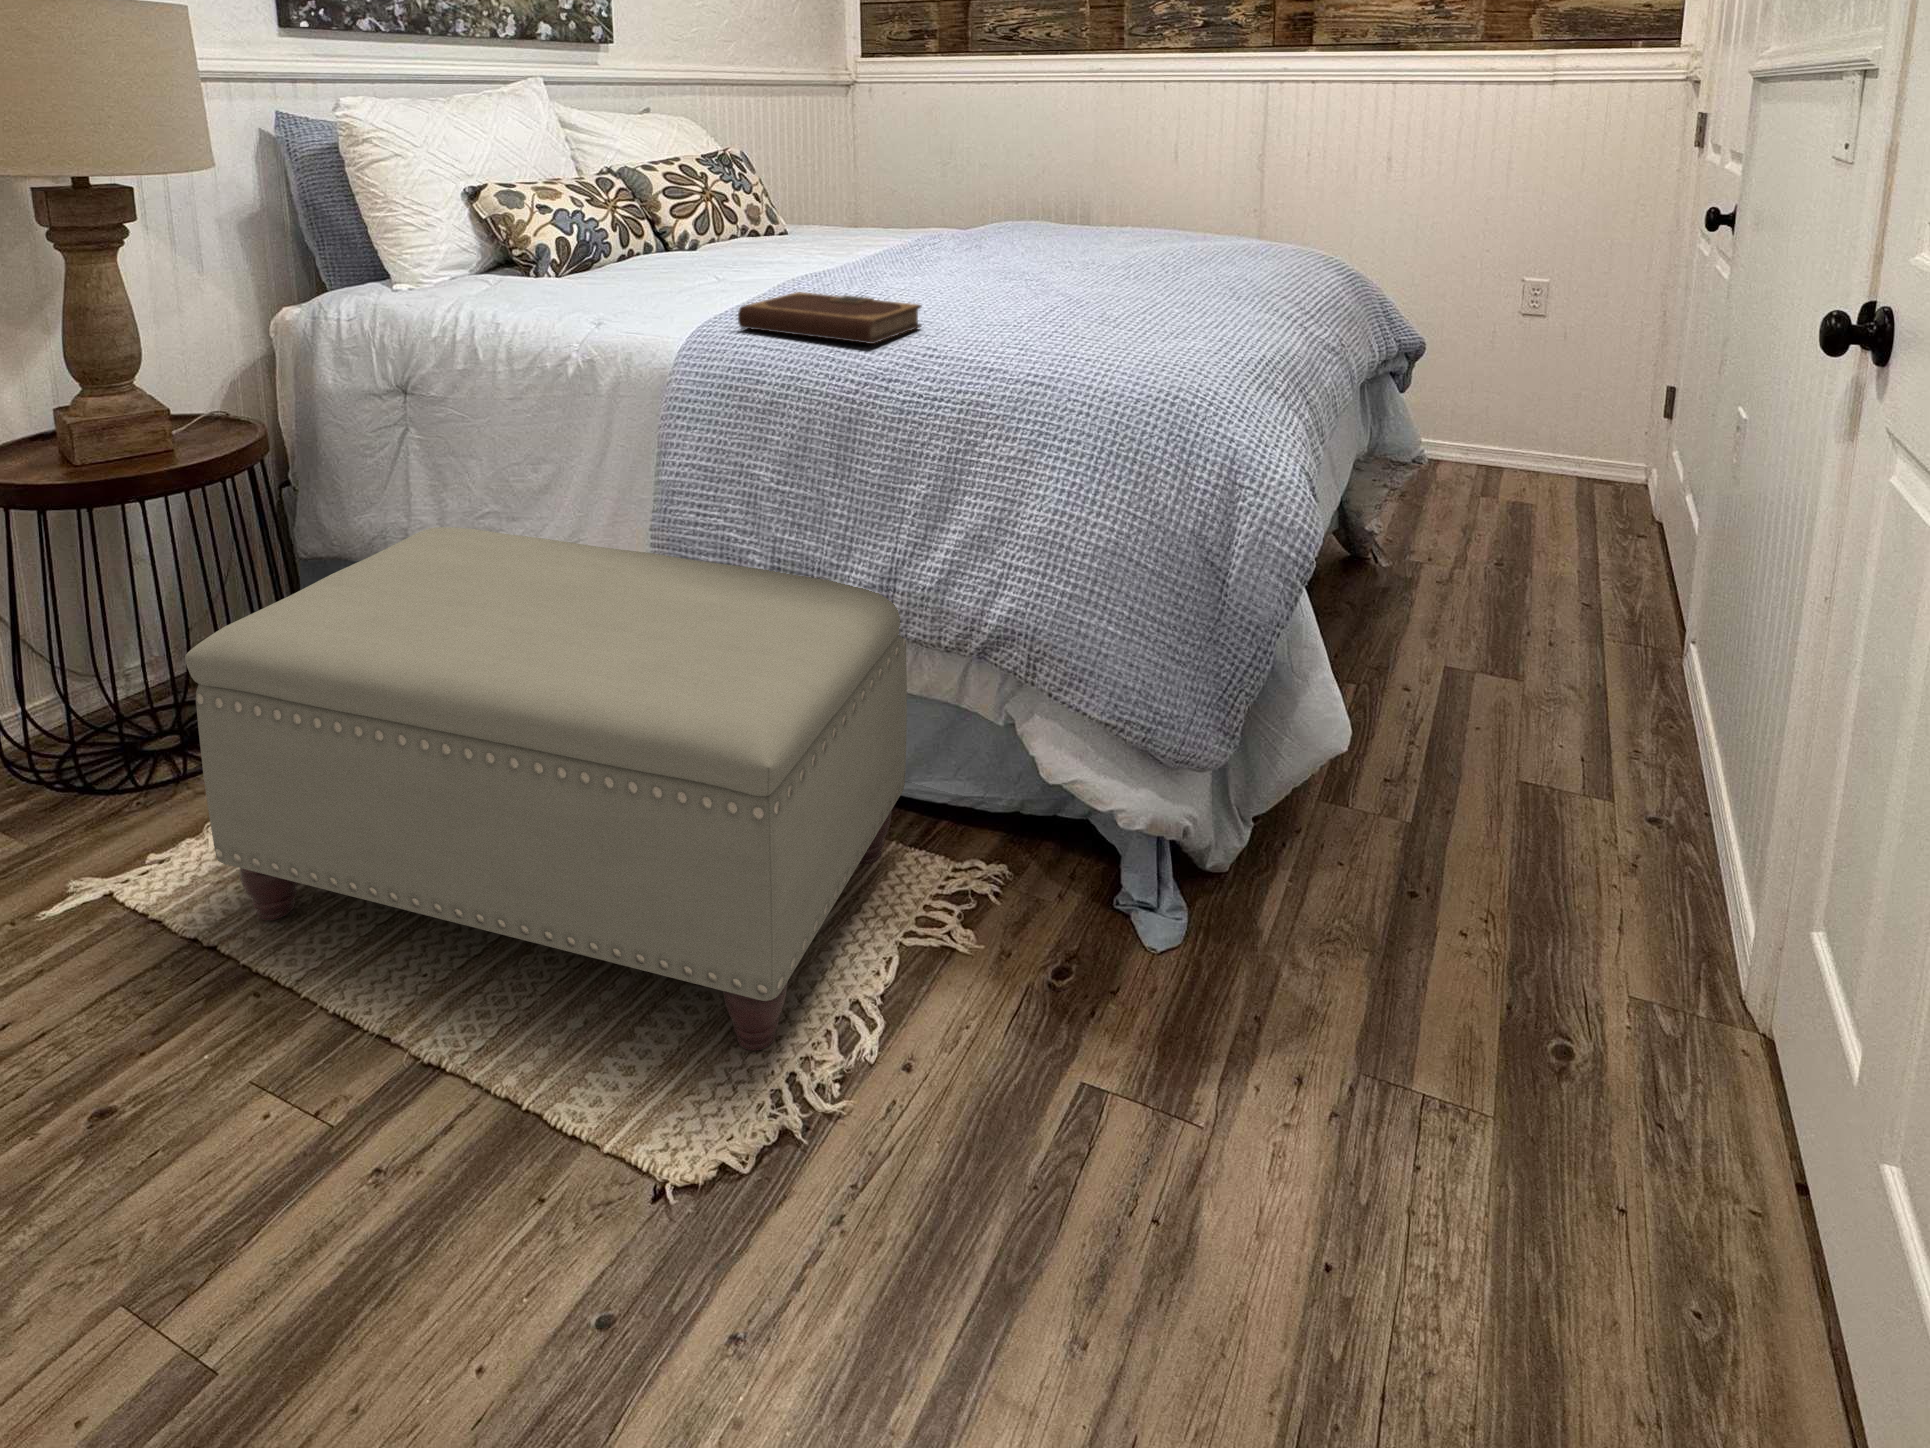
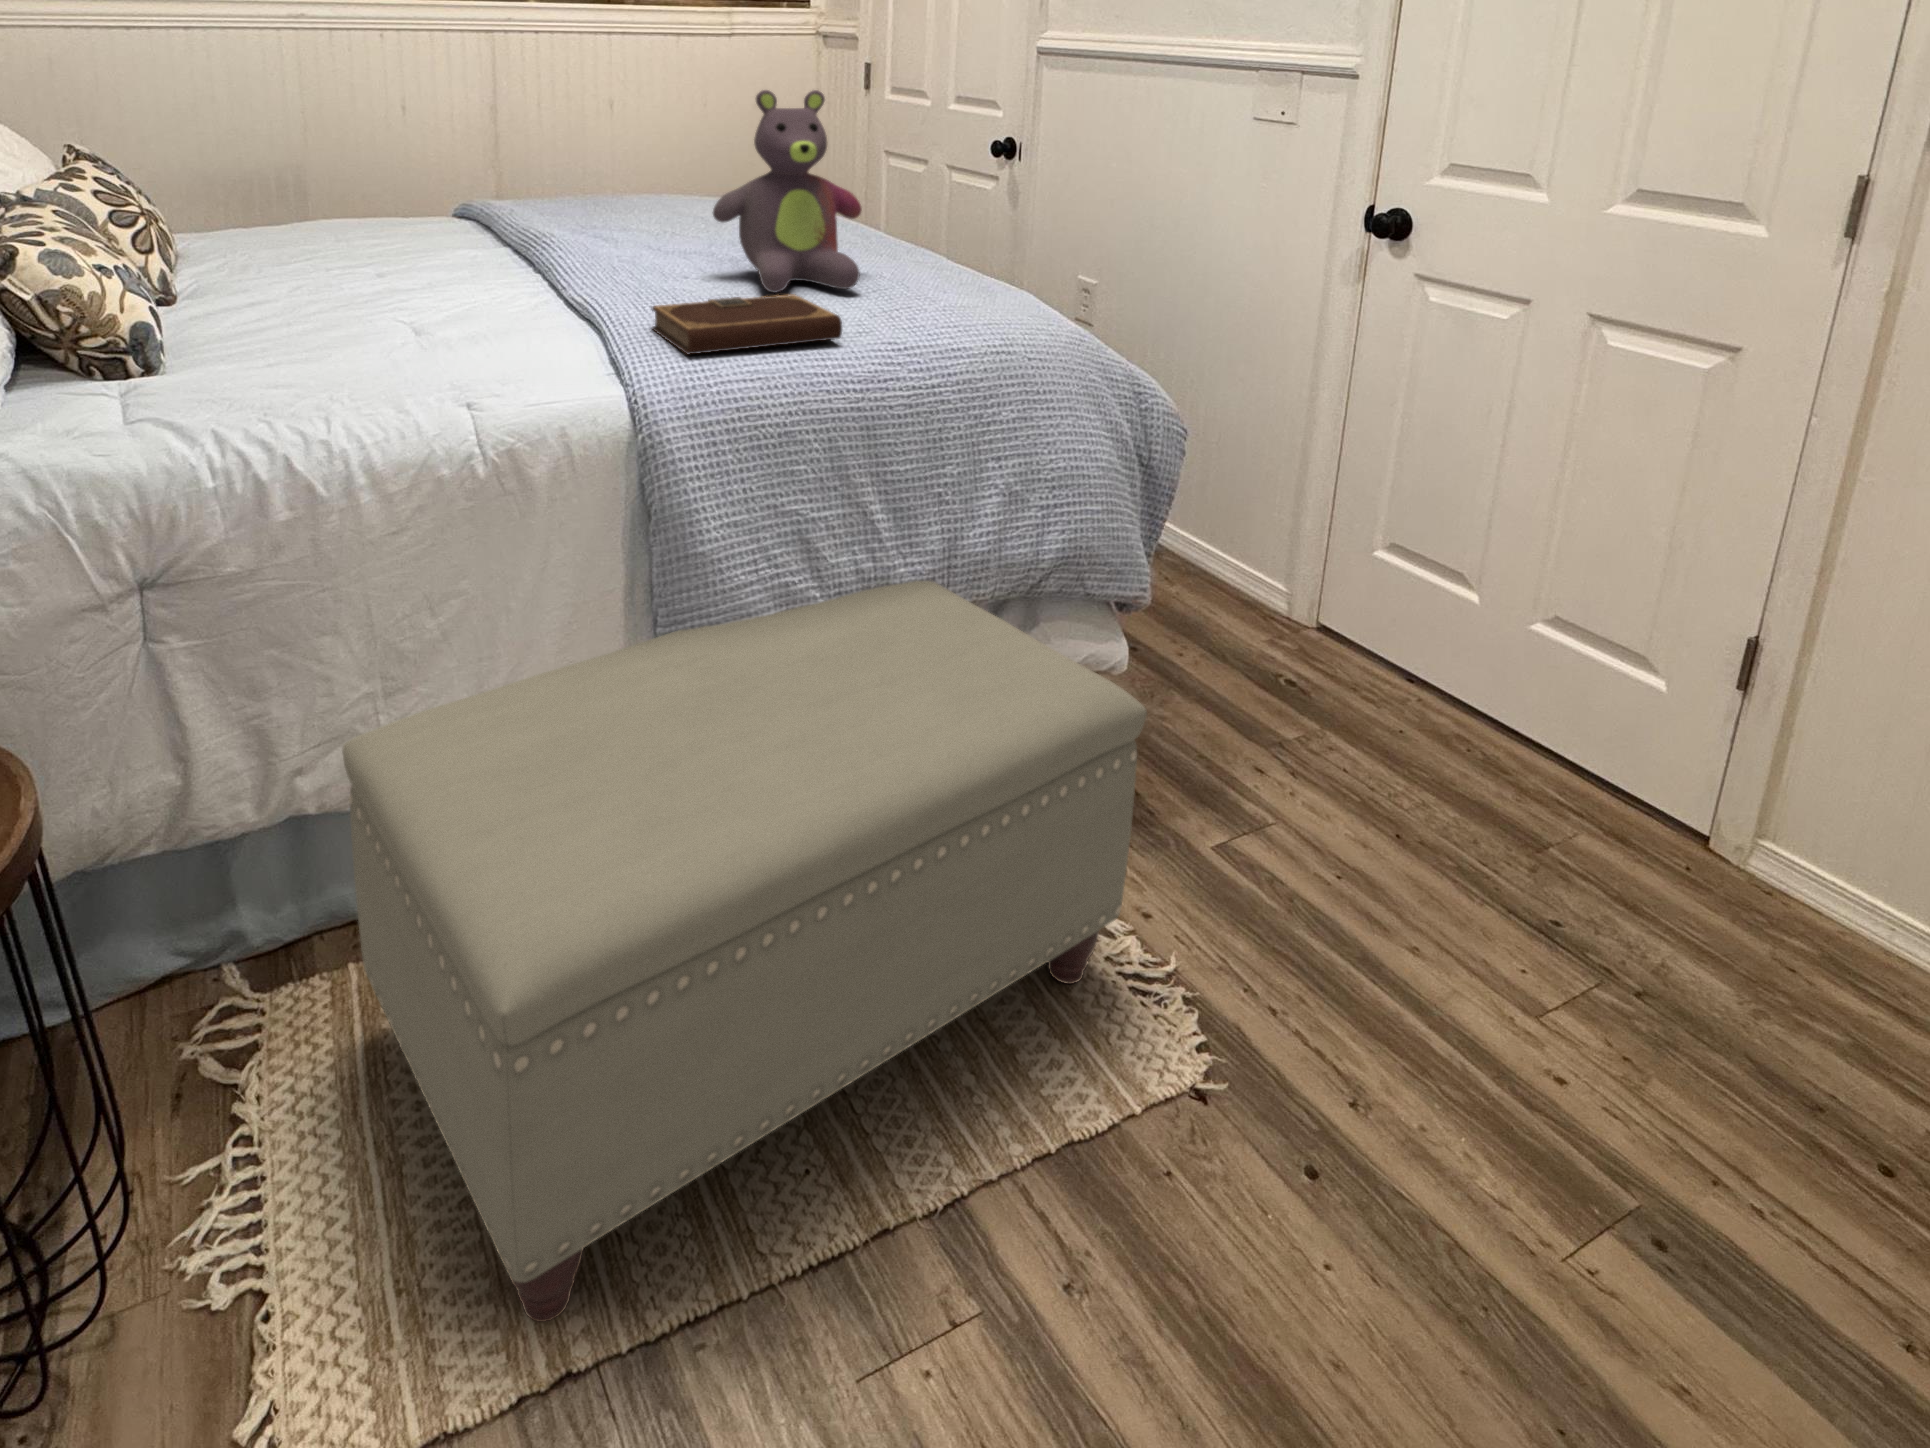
stuffed bear: none [964,111,1128,320] -> present [713,90,862,293]

